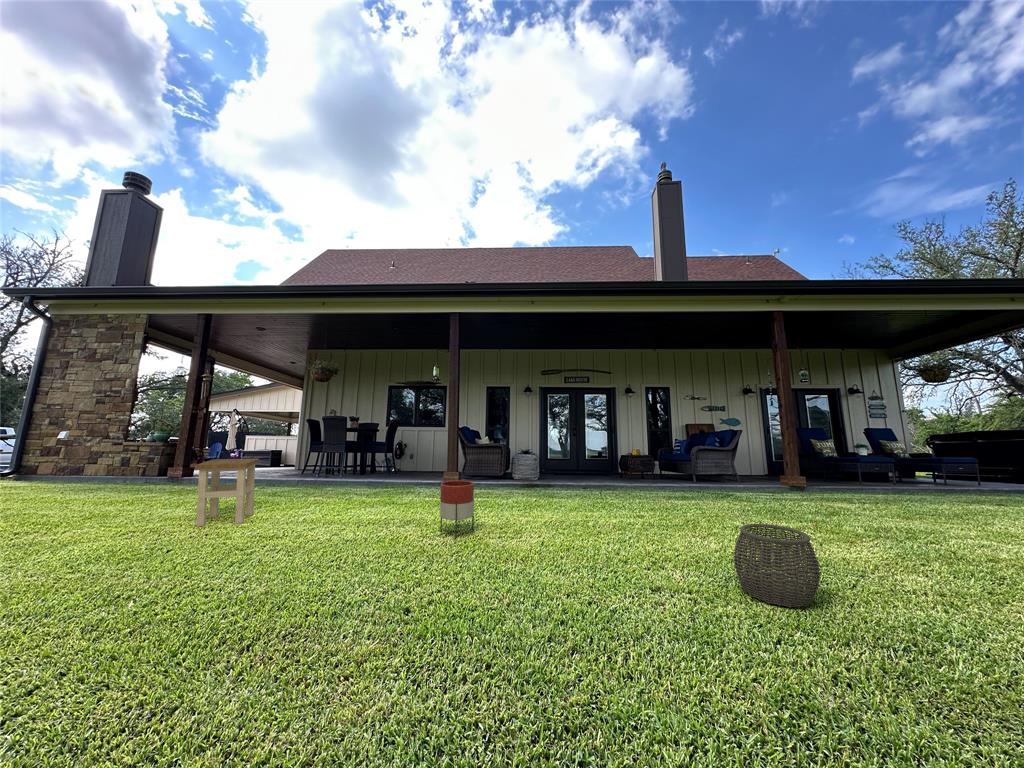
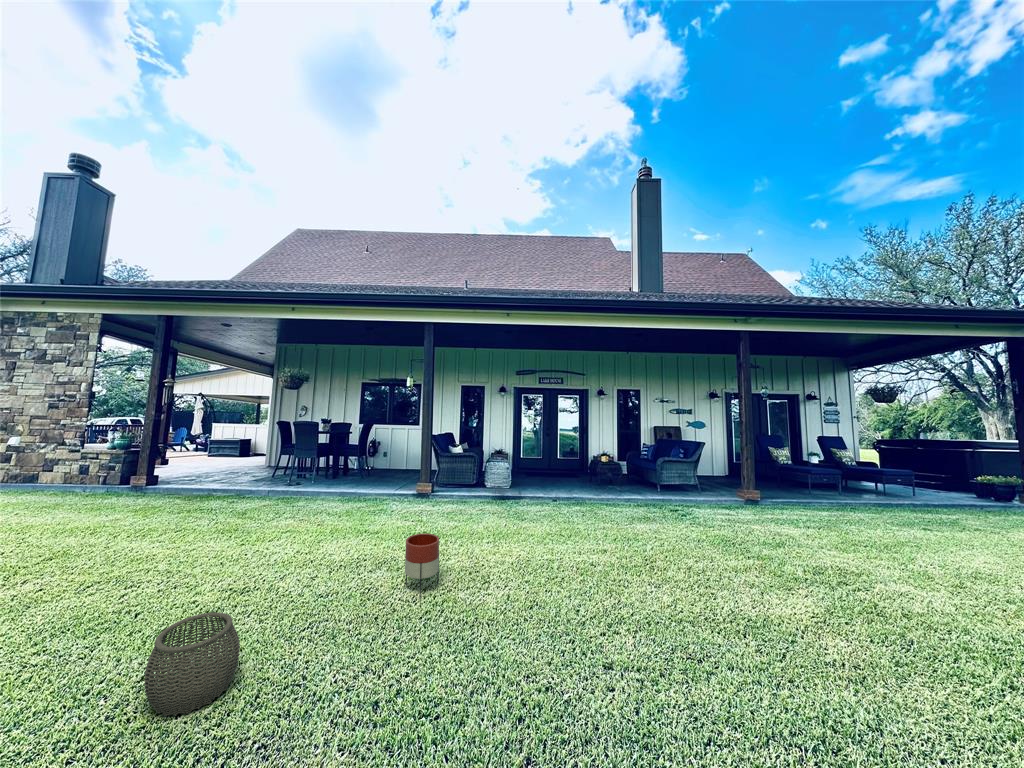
stool: present [195,458,259,527] -> none [151,501,221,579]
woven basket: present [734,524,820,608] -> present [144,612,240,716]

